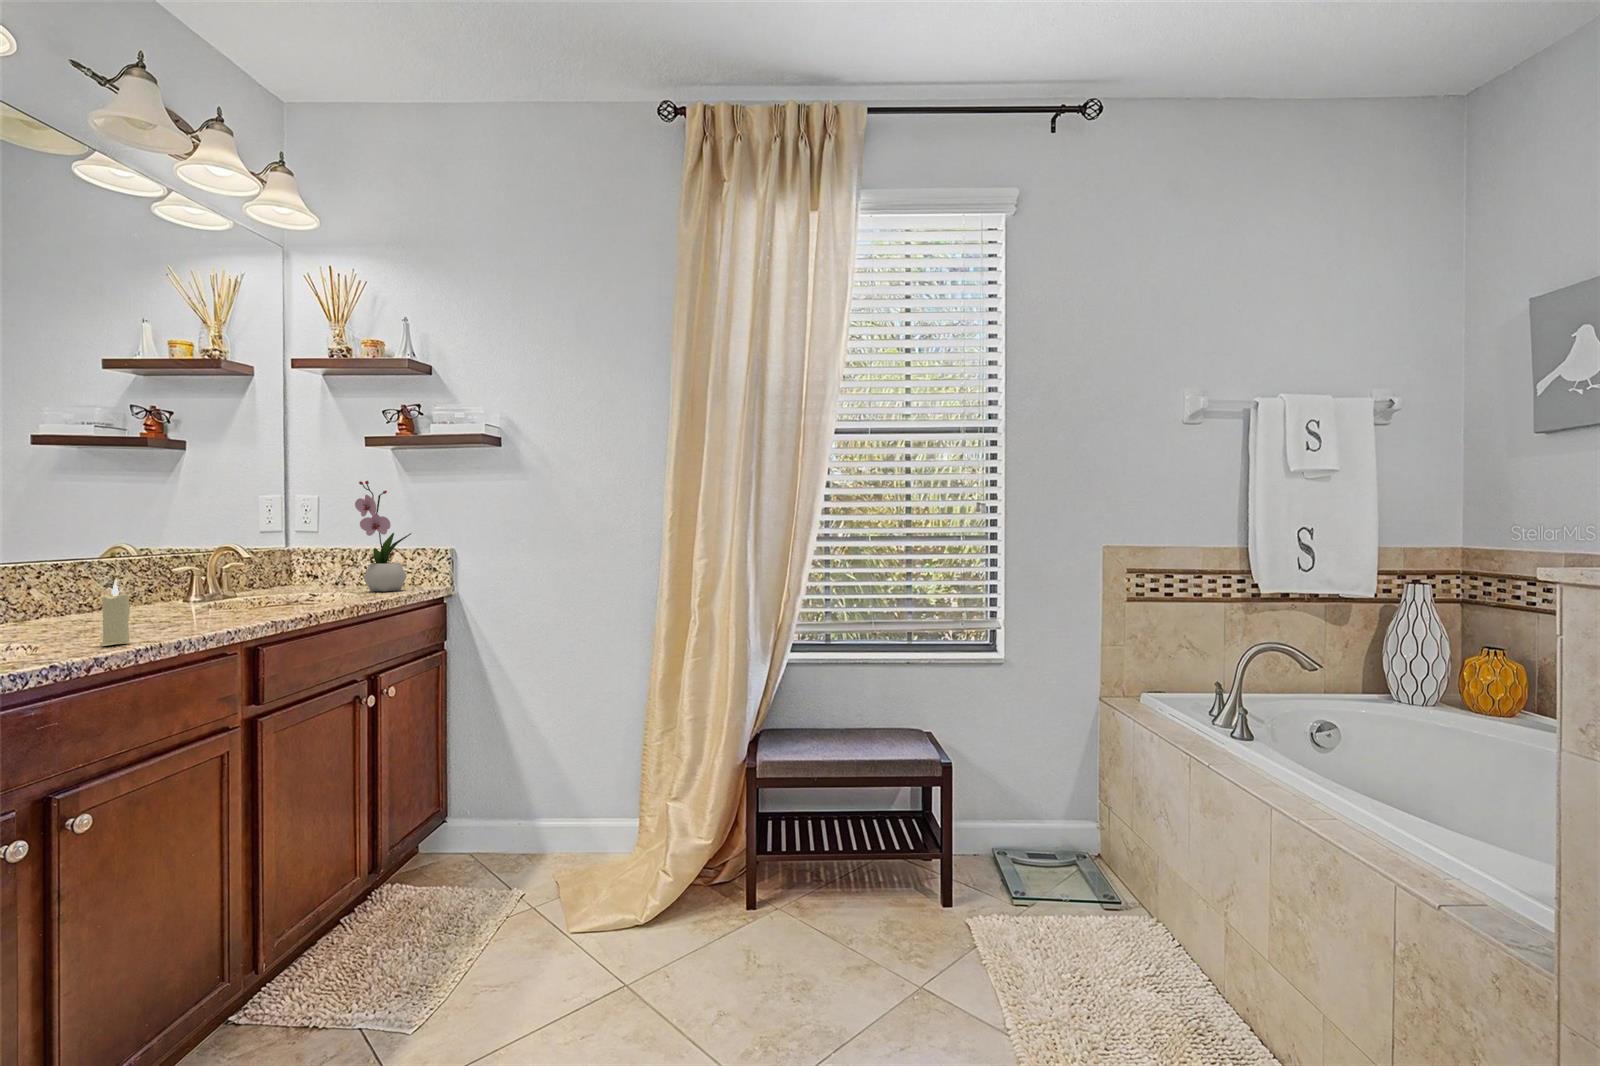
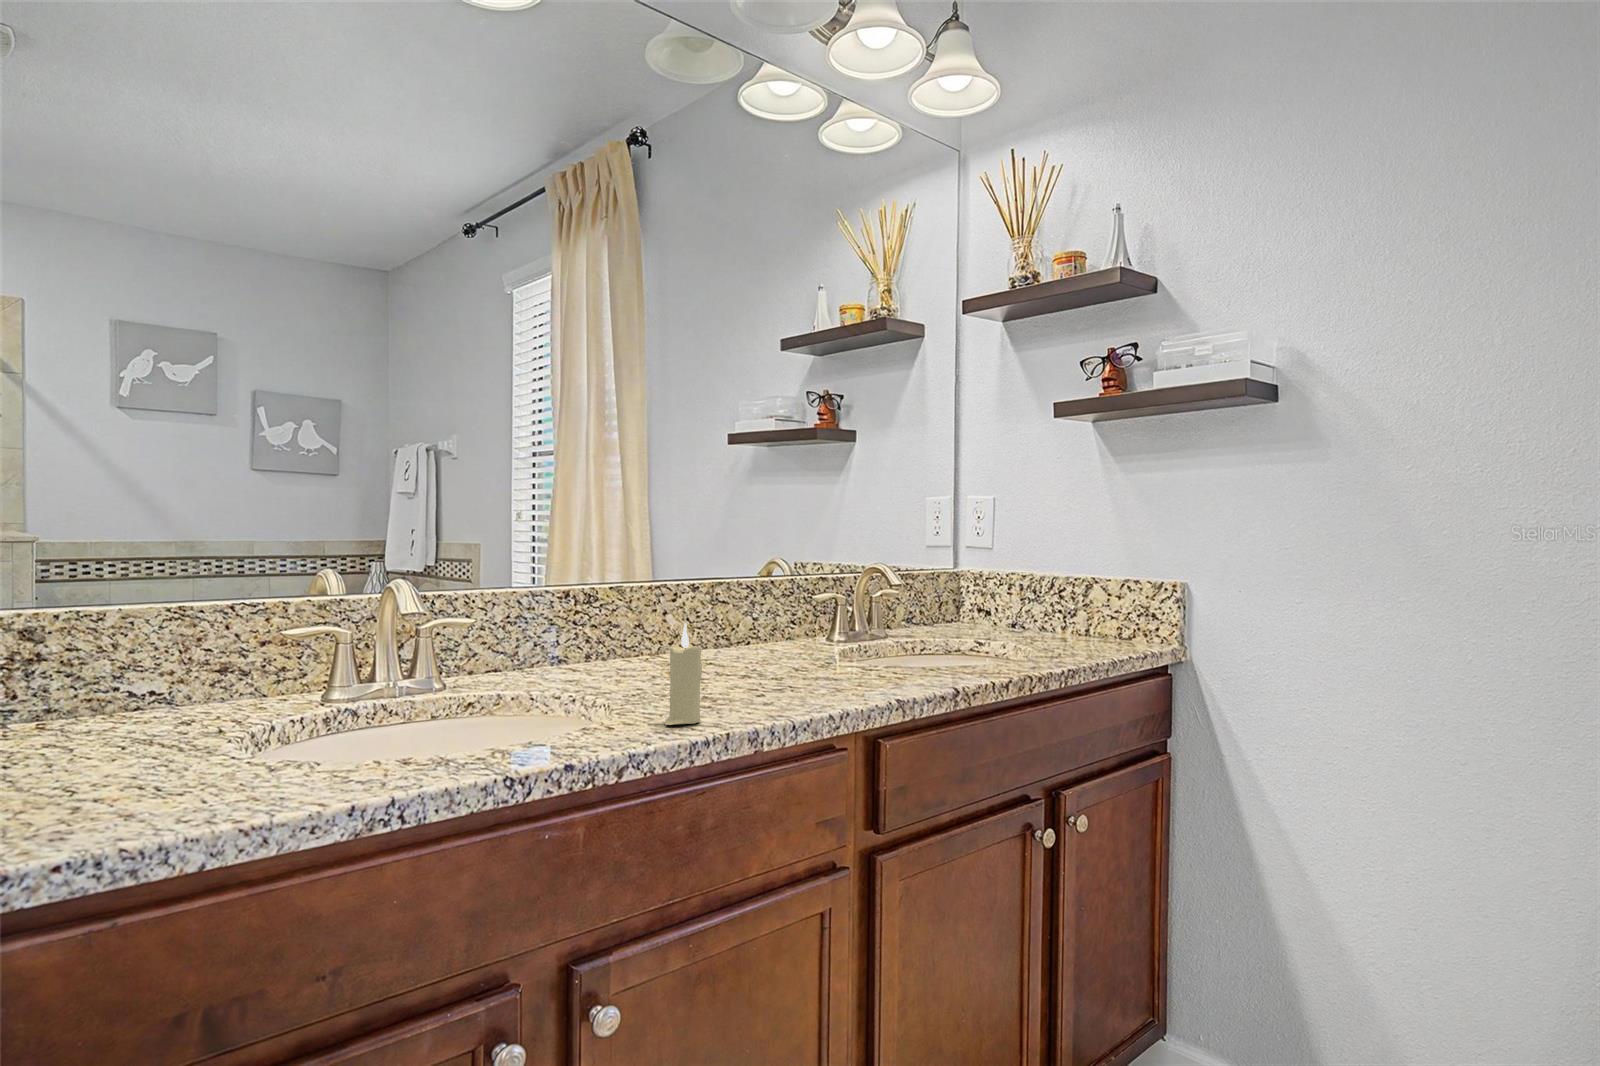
flower arrangement: present [355,481,411,591] -> none [1038,472,1120,646]

